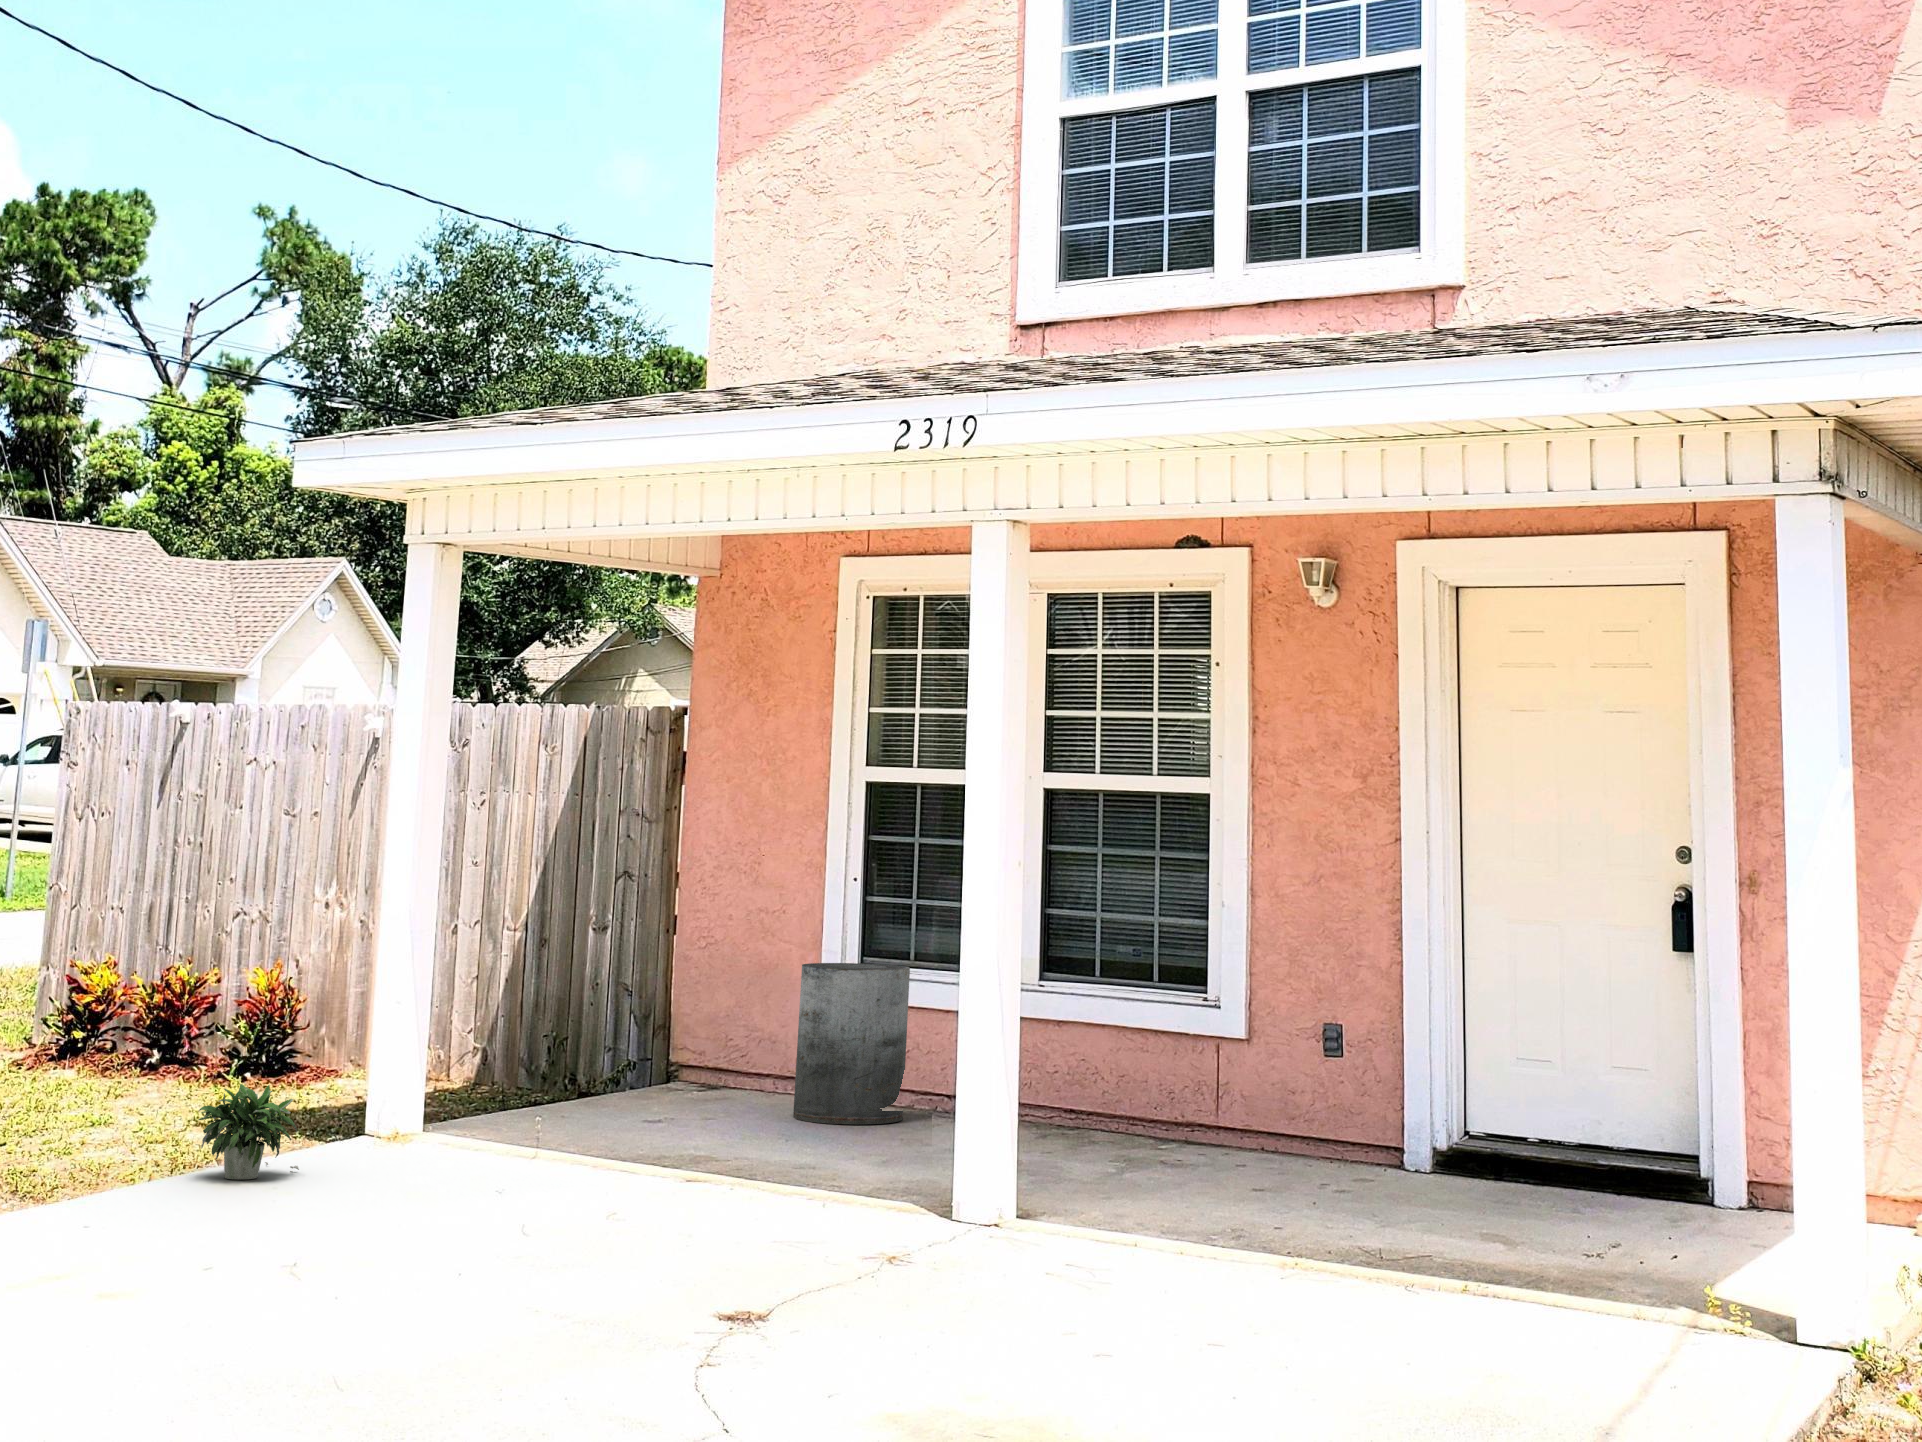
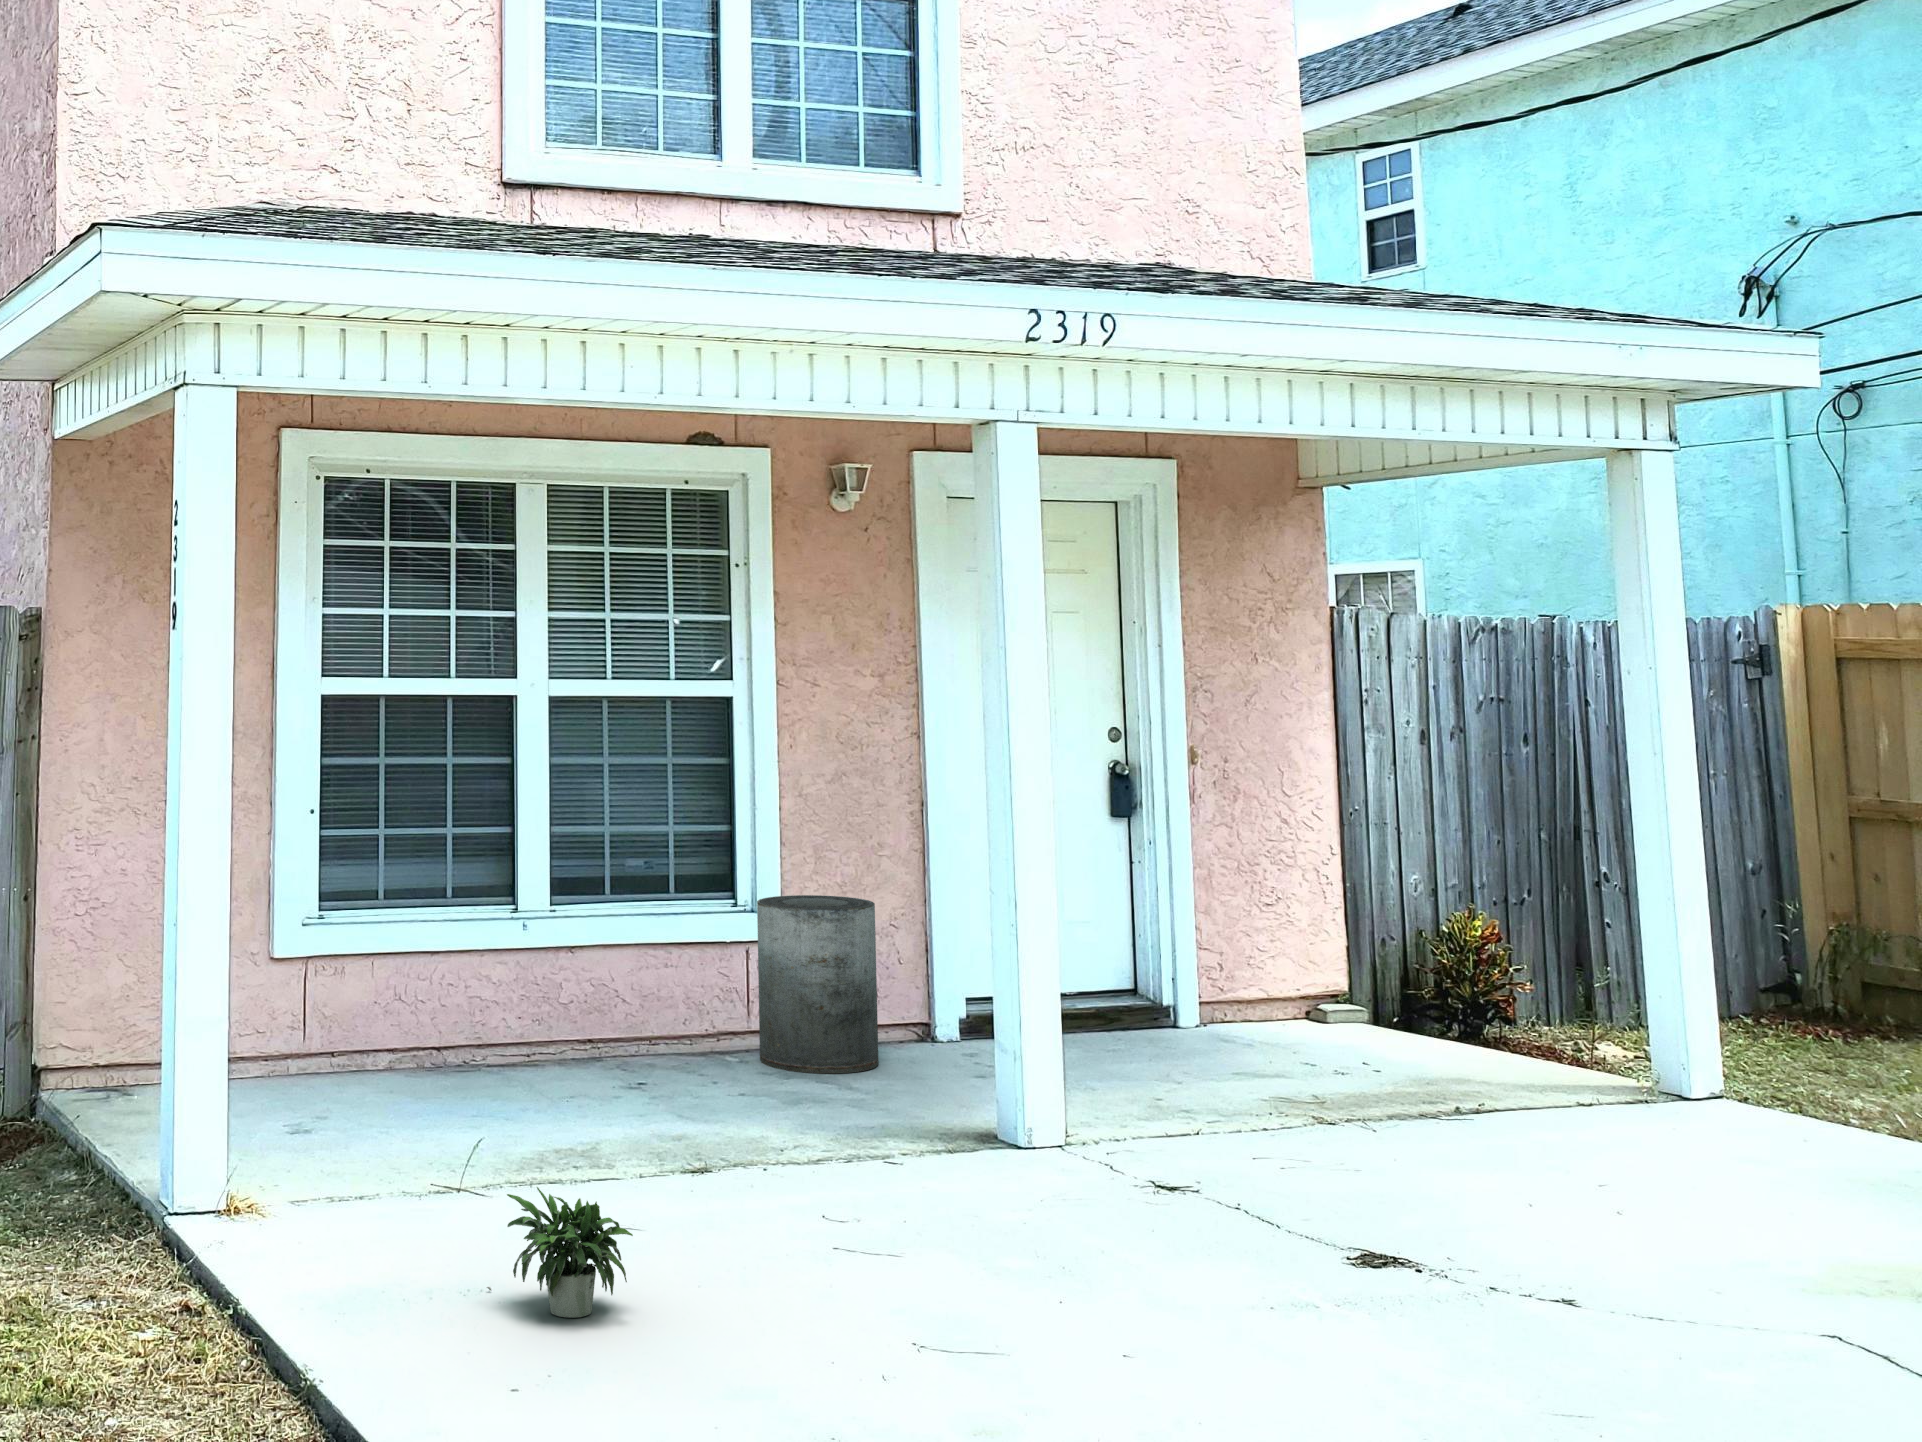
trash can: present [793,963,910,1124] -> present [757,895,879,1073]

